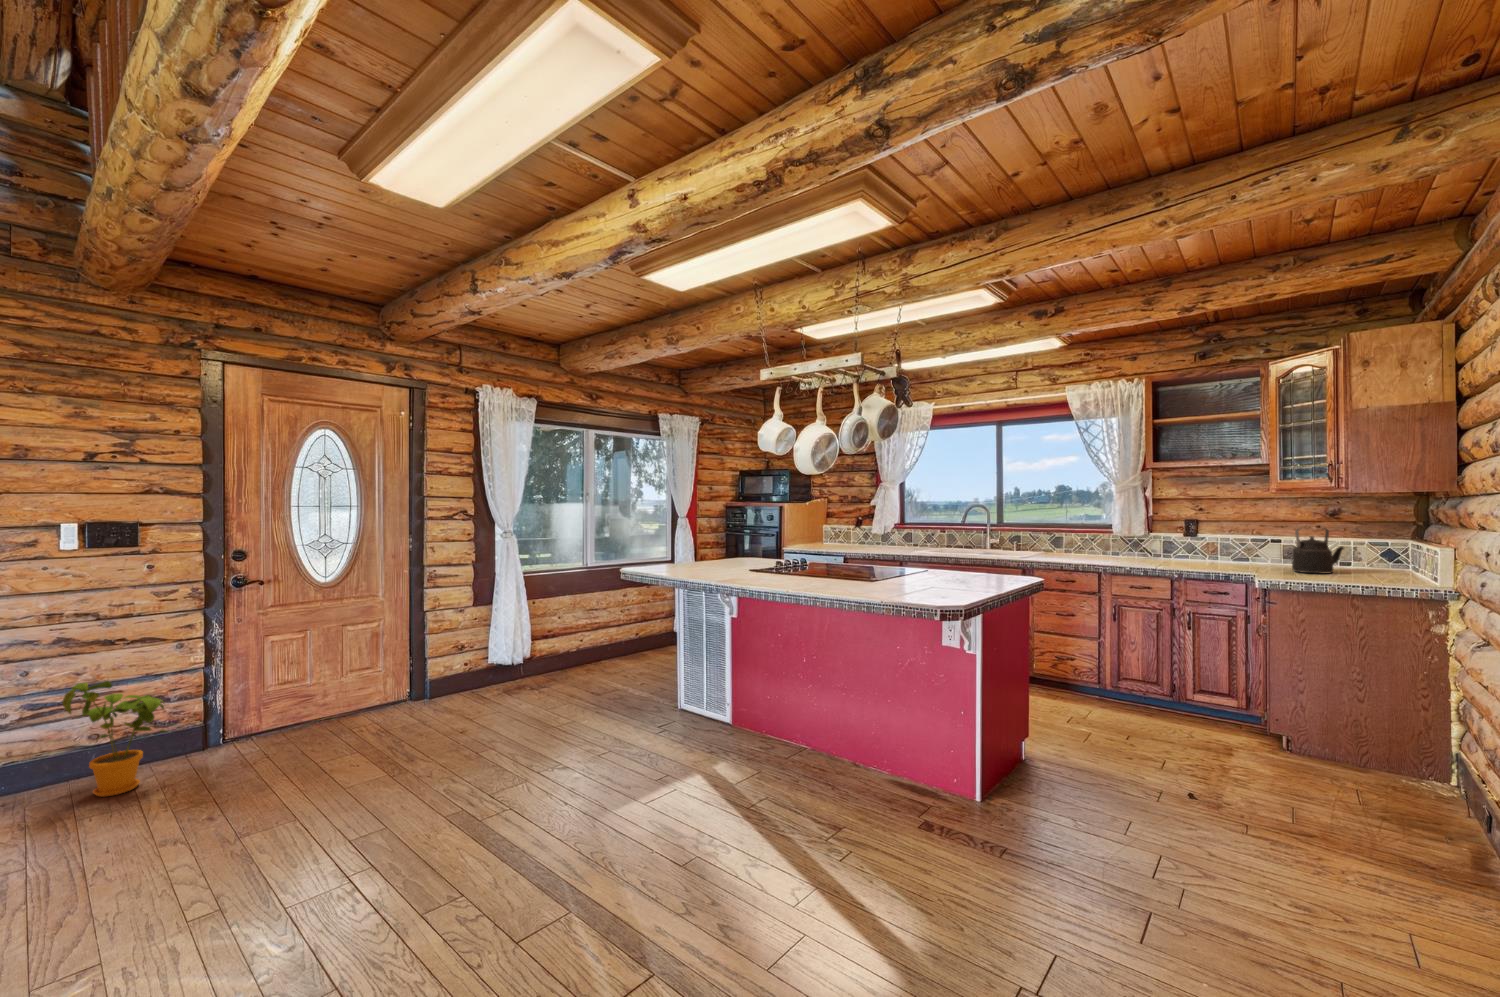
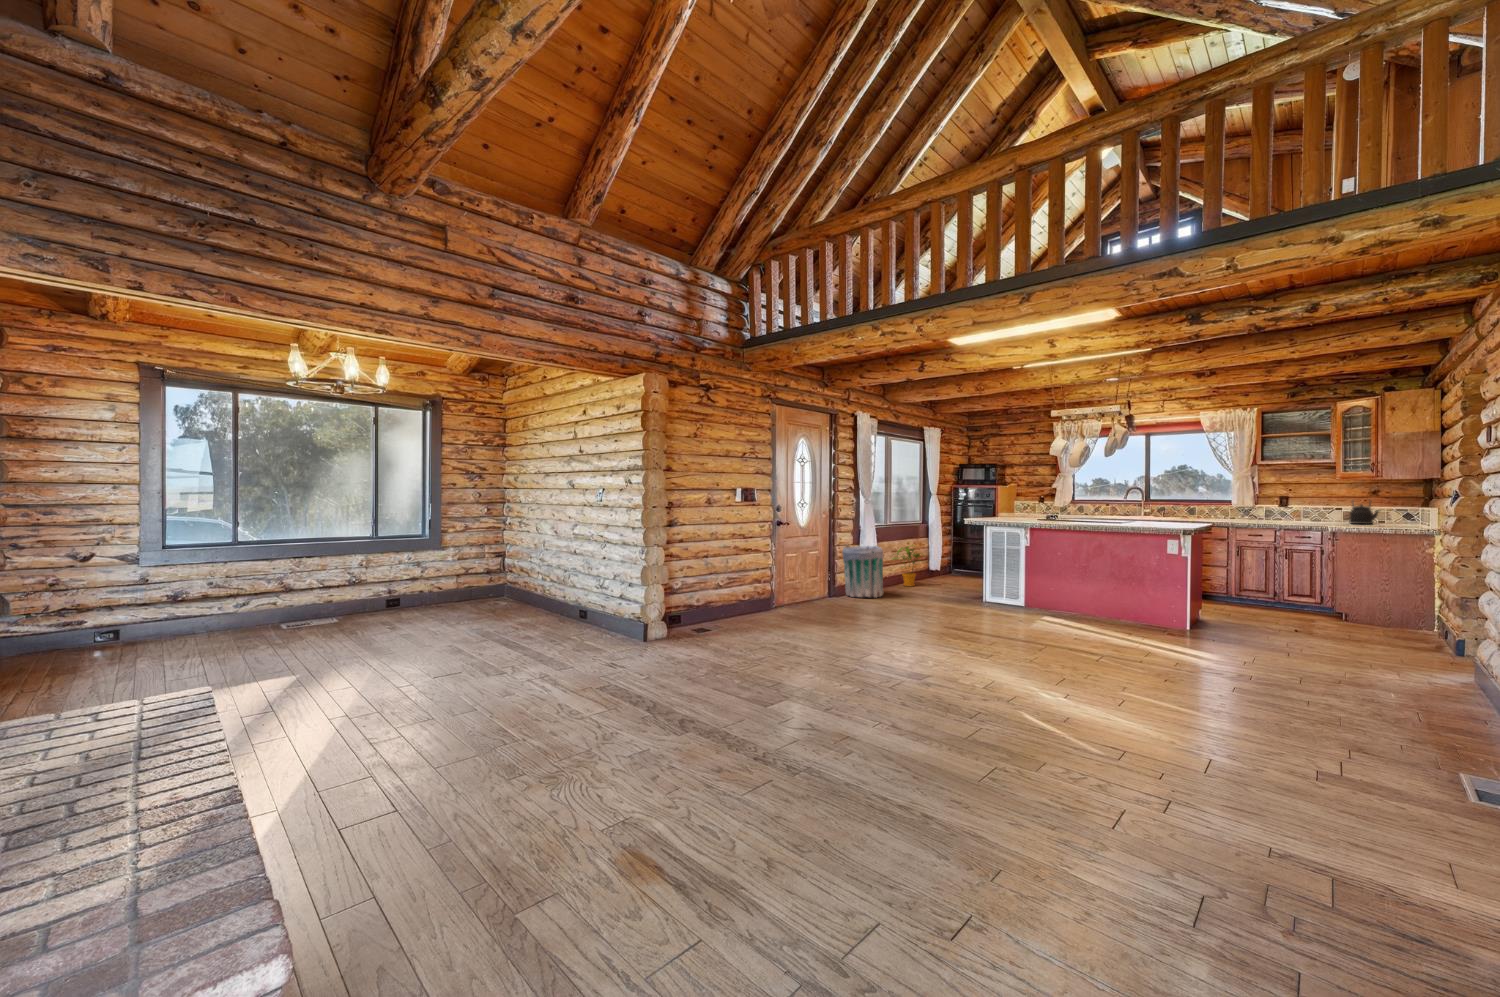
trash can: none [447,610,523,709] -> present [842,546,883,598]
house plant: present [62,681,164,797] -> present [892,546,920,586]

